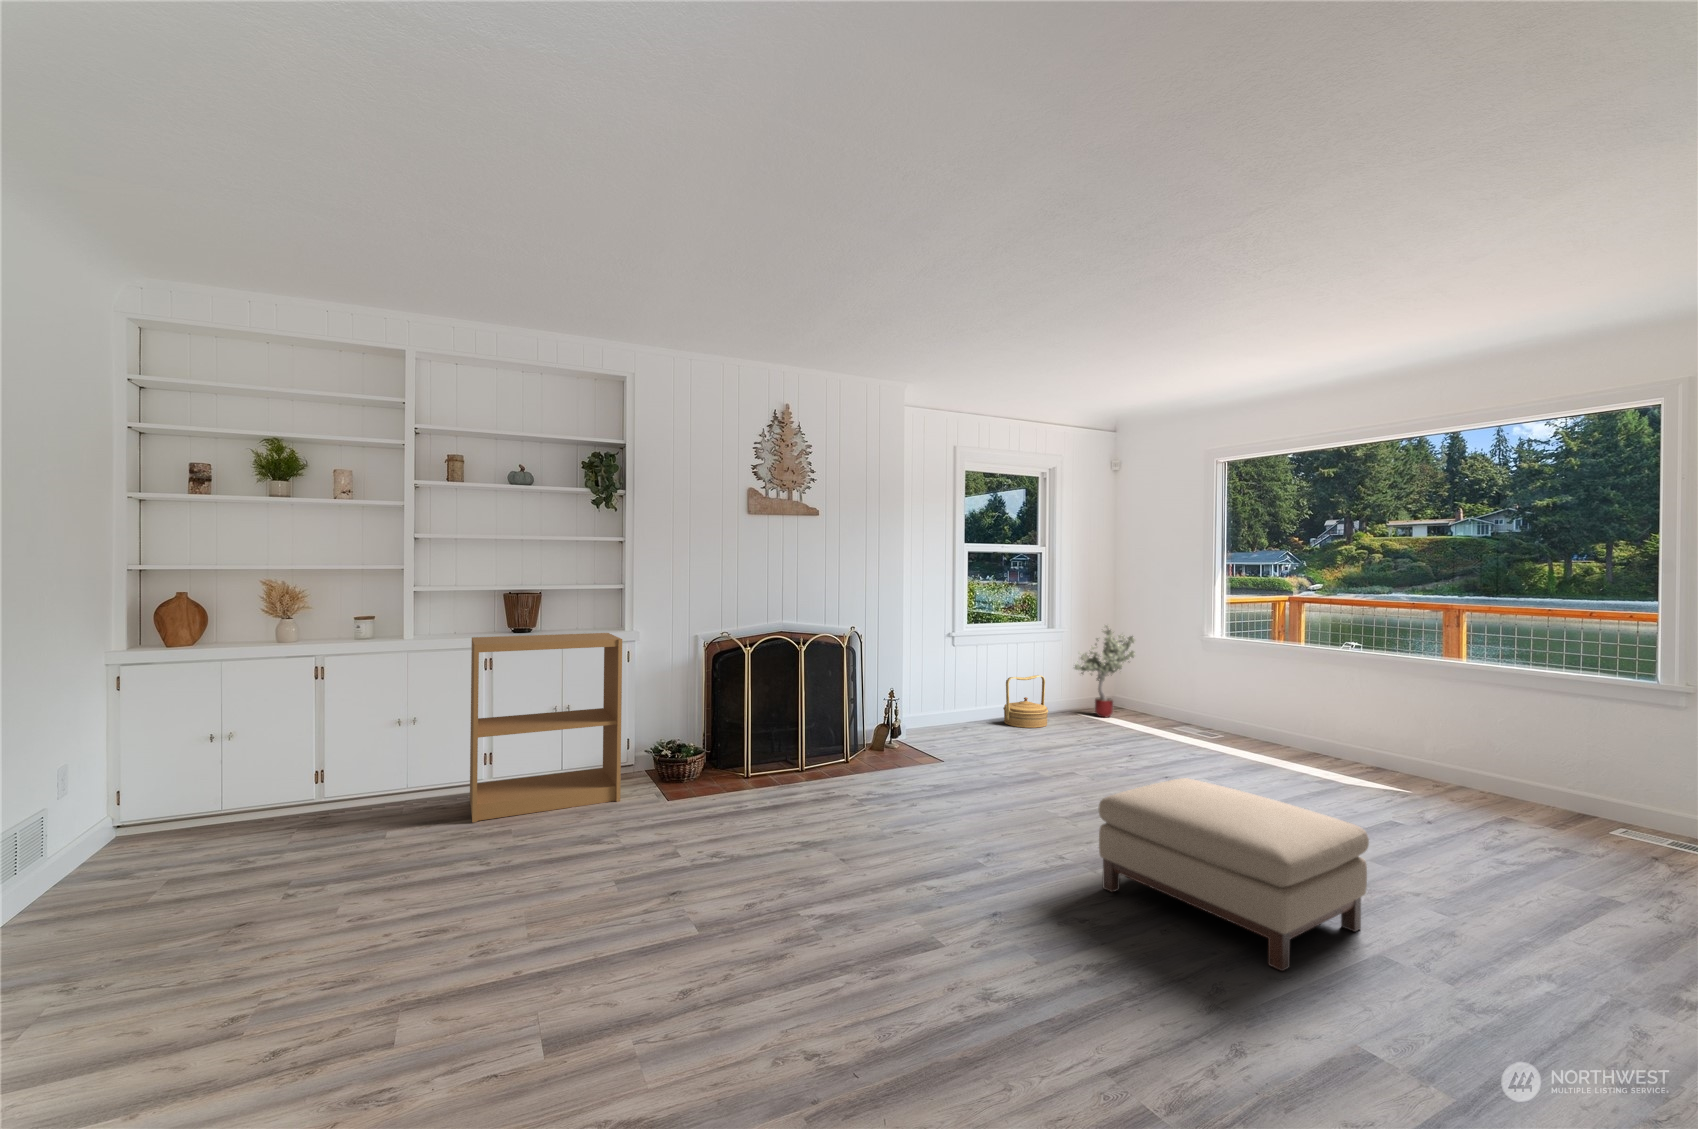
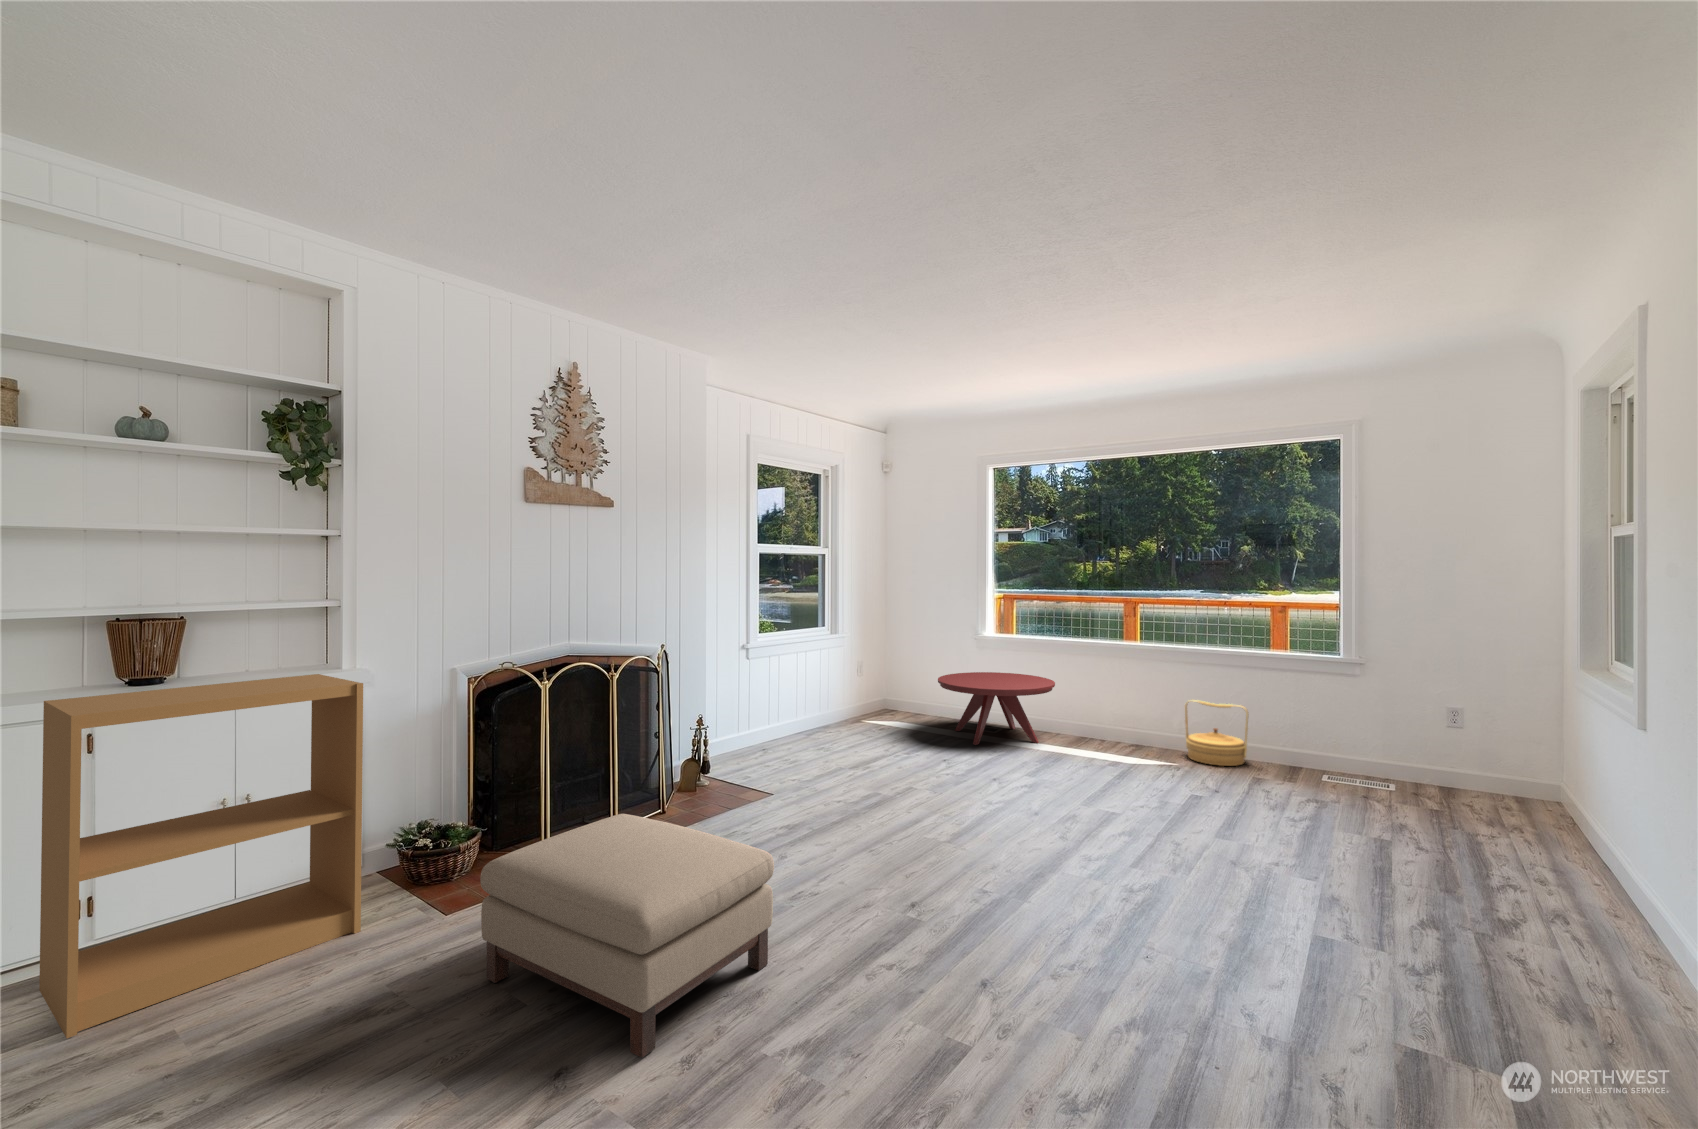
potted tree: present [1075,625,1135,717] -> none [857,627,914,721]
woven basket: present [1003,675,1048,728] -> present [1185,700,1249,766]
coffee table: none [1144,675,1279,754] -> present [938,672,1055,745]
ottoman: present [1098,778,1369,971] -> present [480,814,774,1058]

